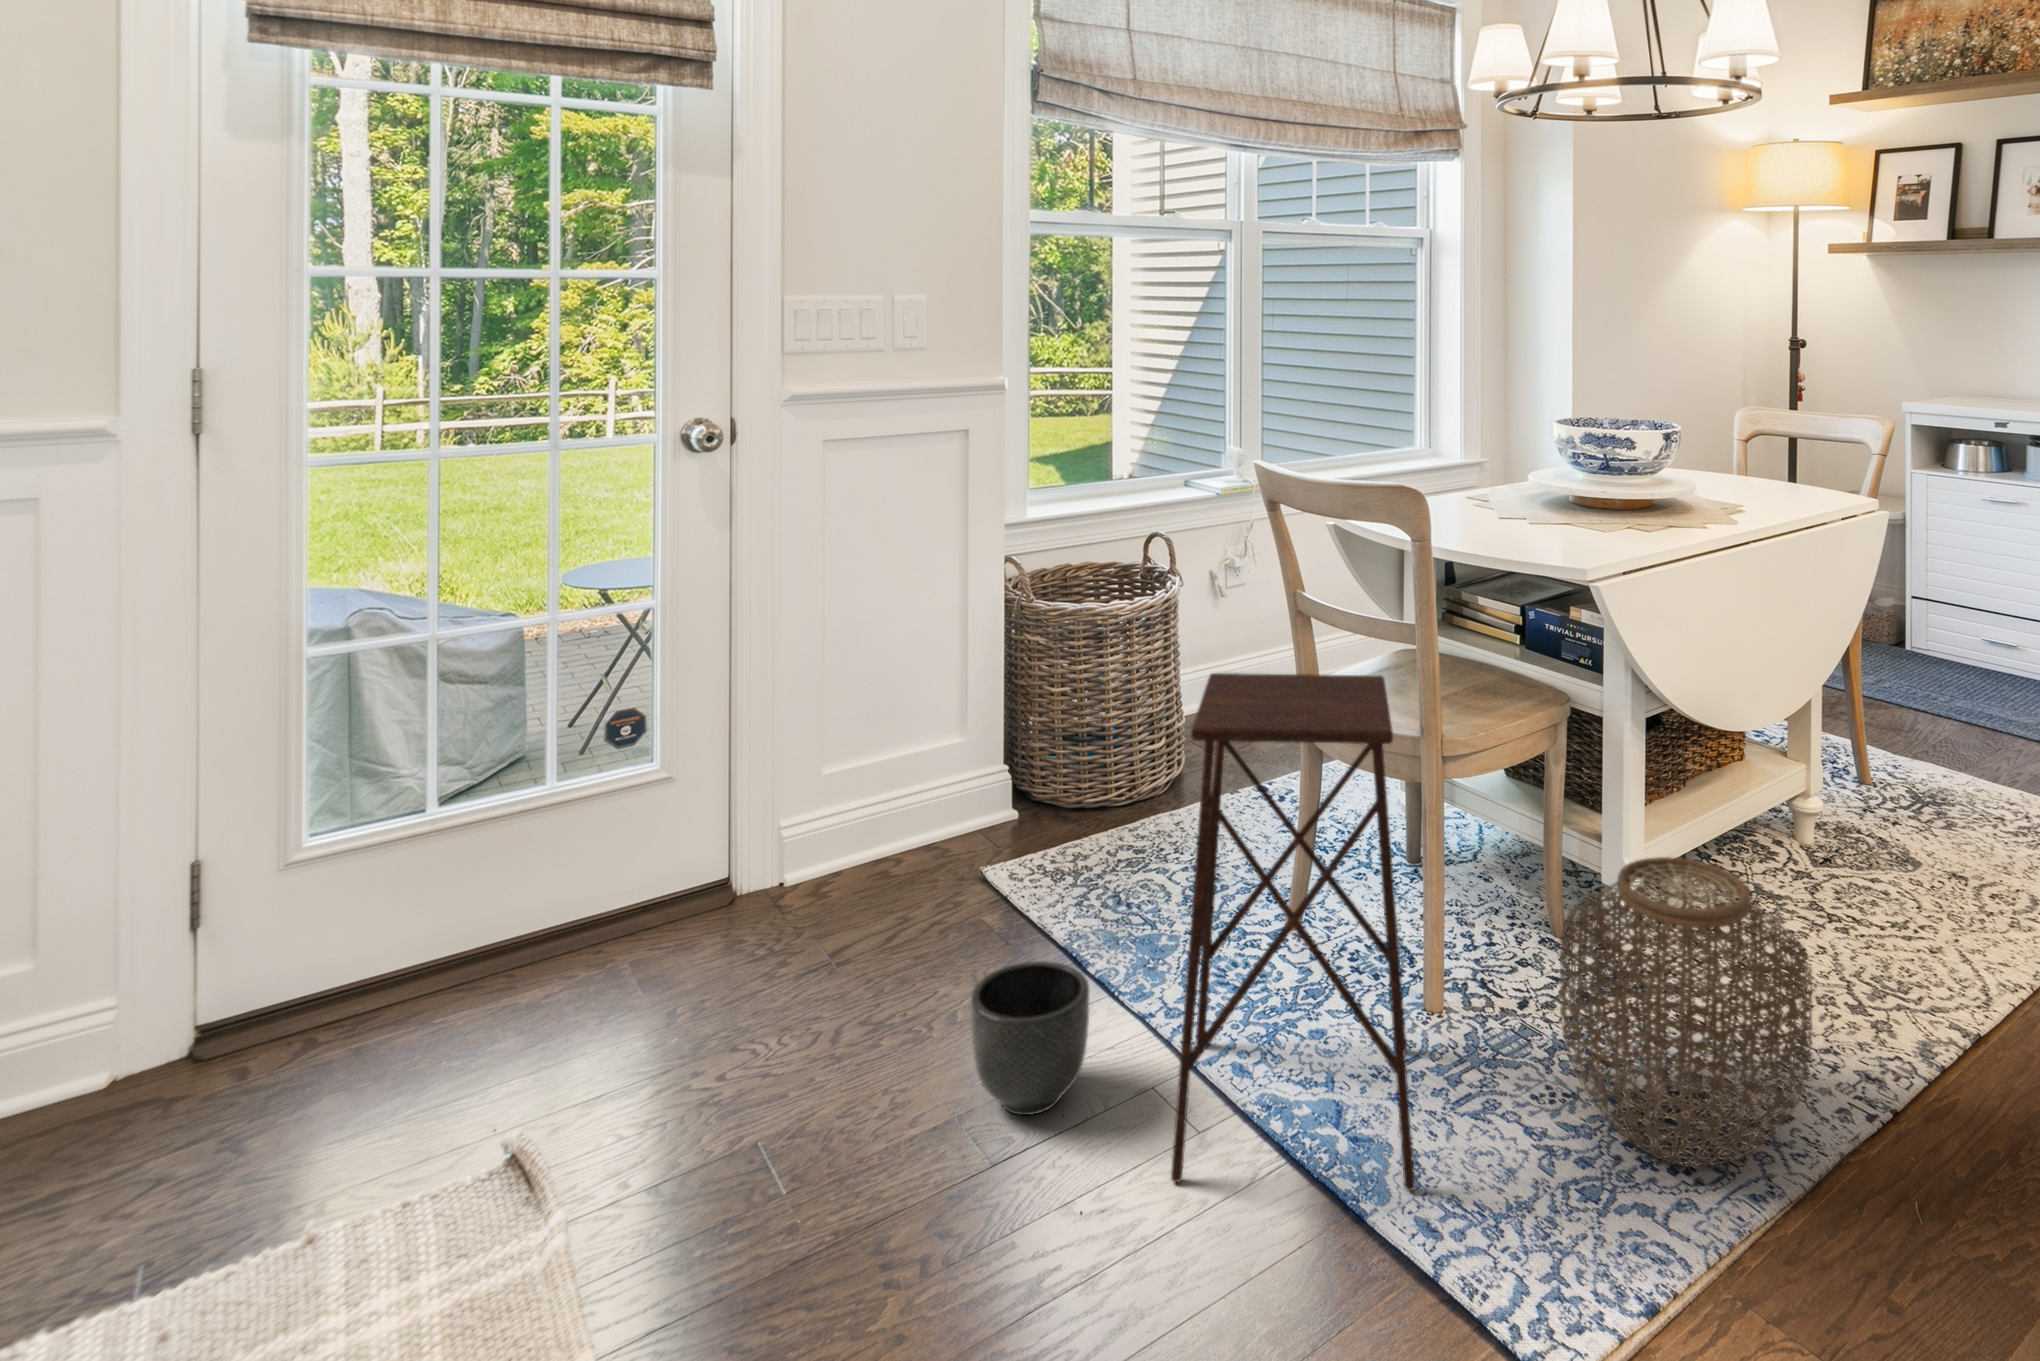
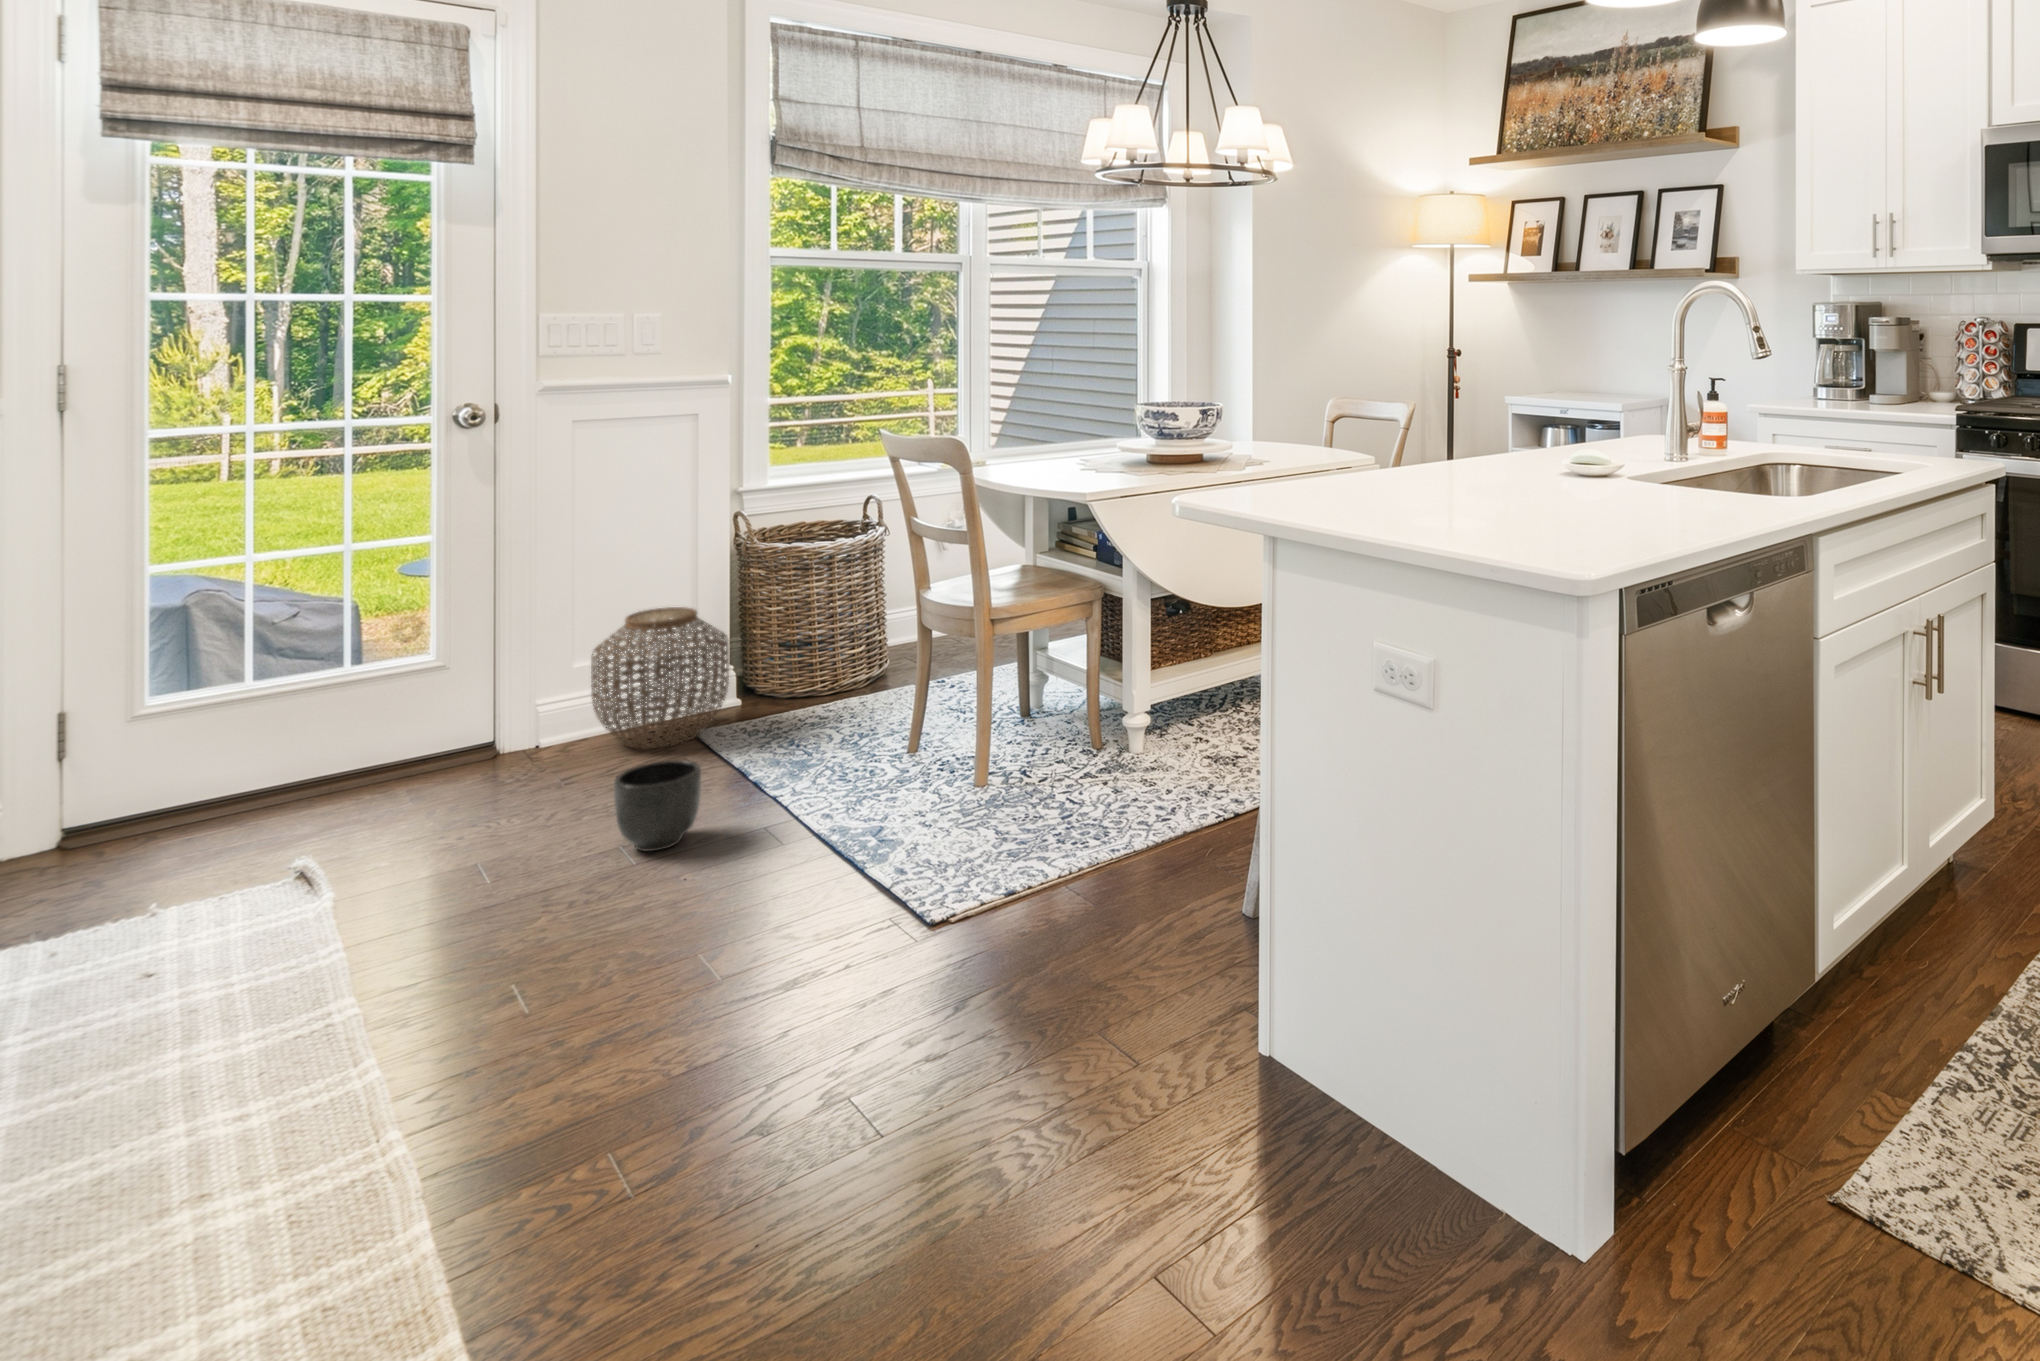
side table: present [1171,673,1416,1191] -> none [728,566,931,876]
woven basket: present [1560,857,1812,1167] -> present [591,607,729,748]

